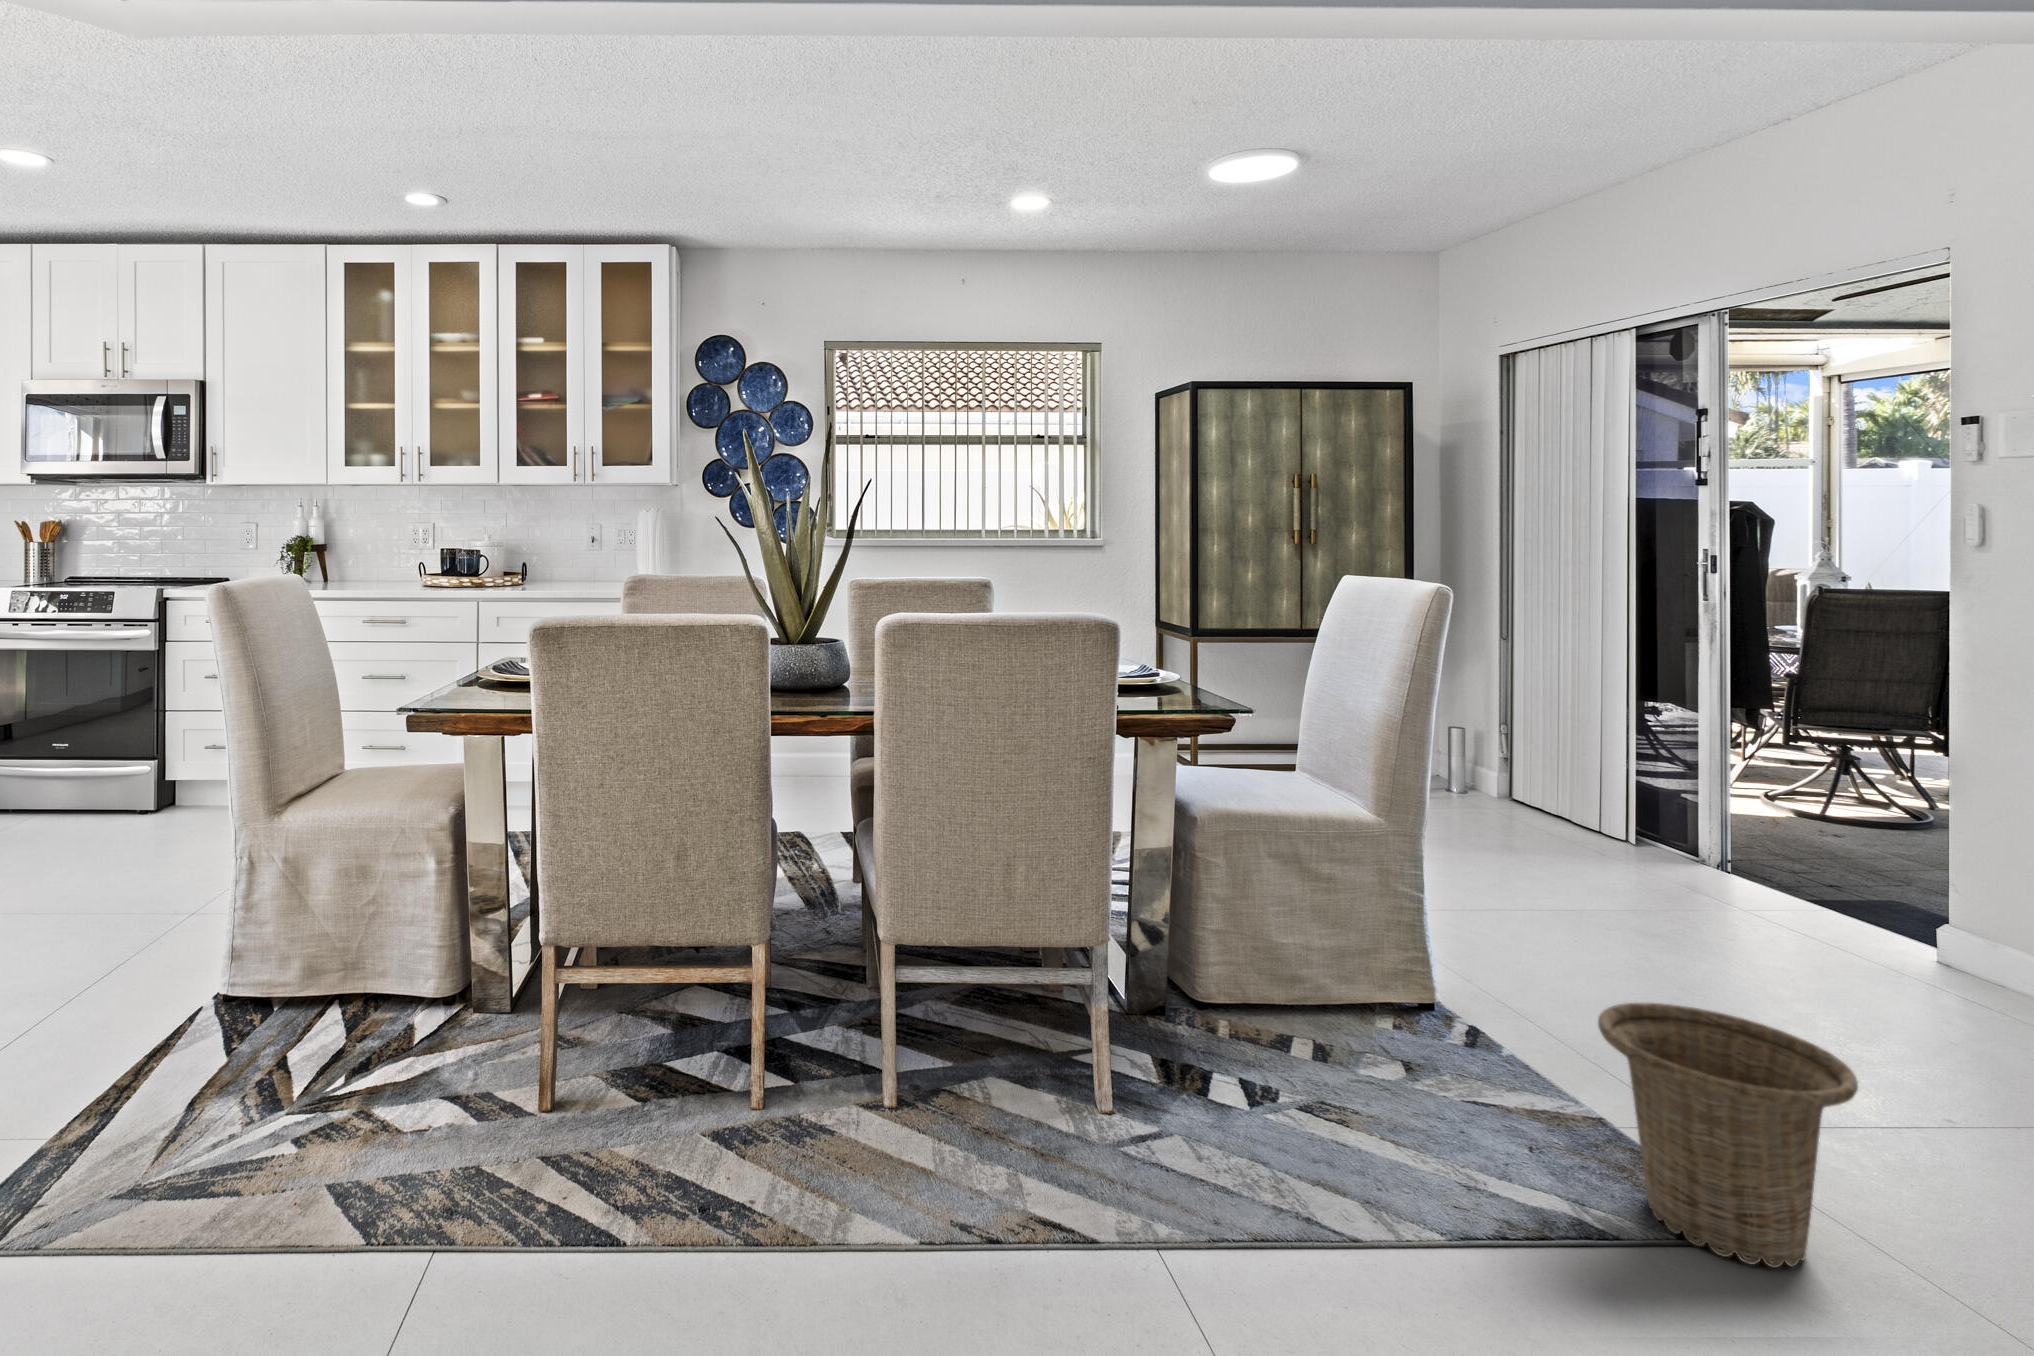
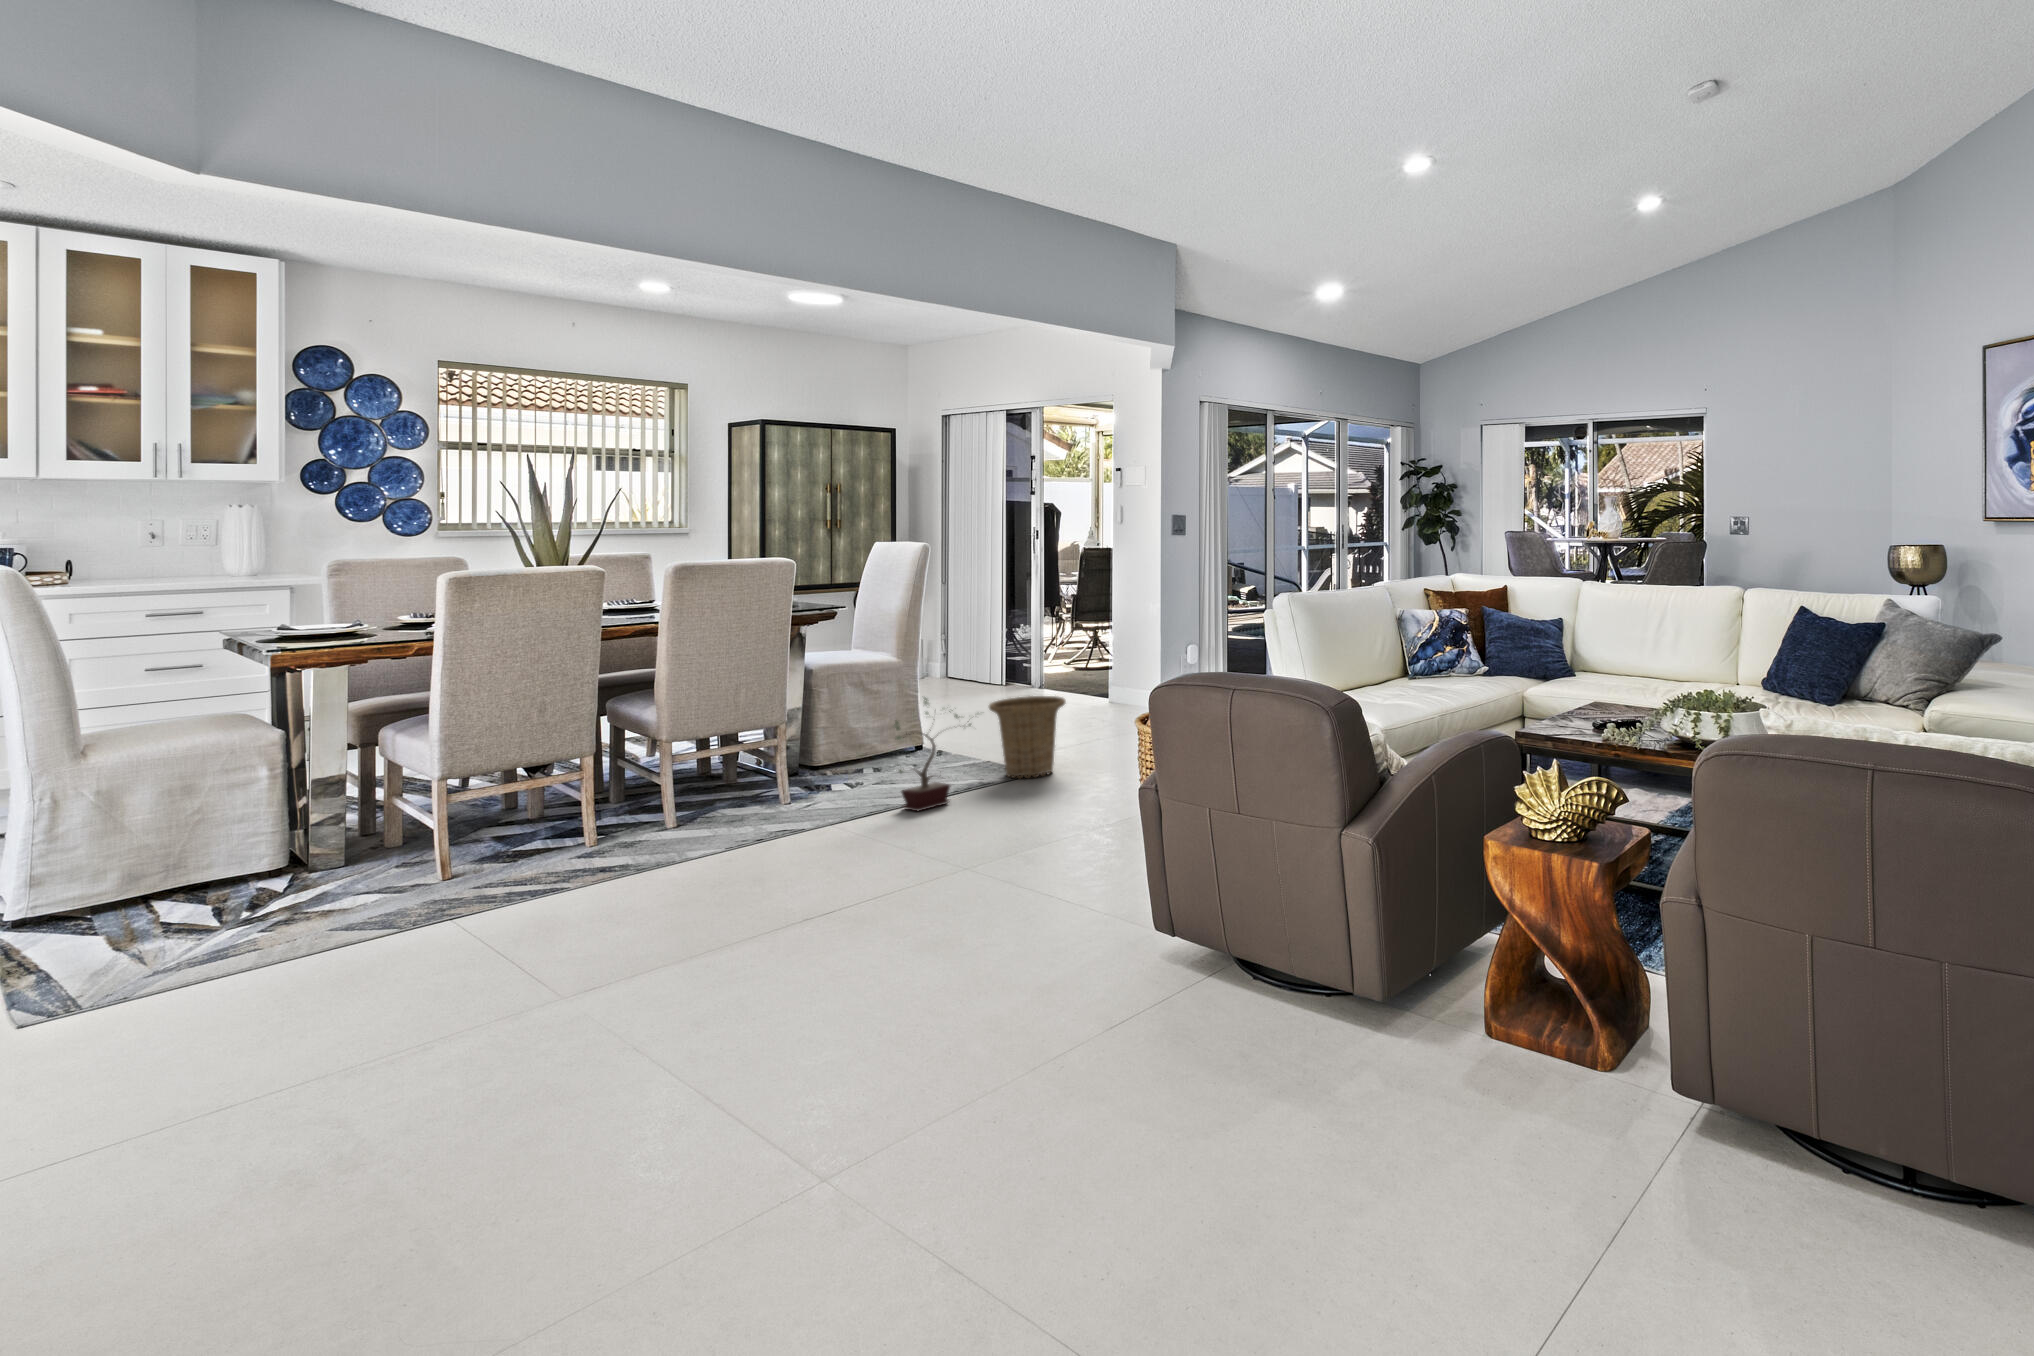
potted plant: none [1328,992,1588,1281] -> present [895,698,971,811]

